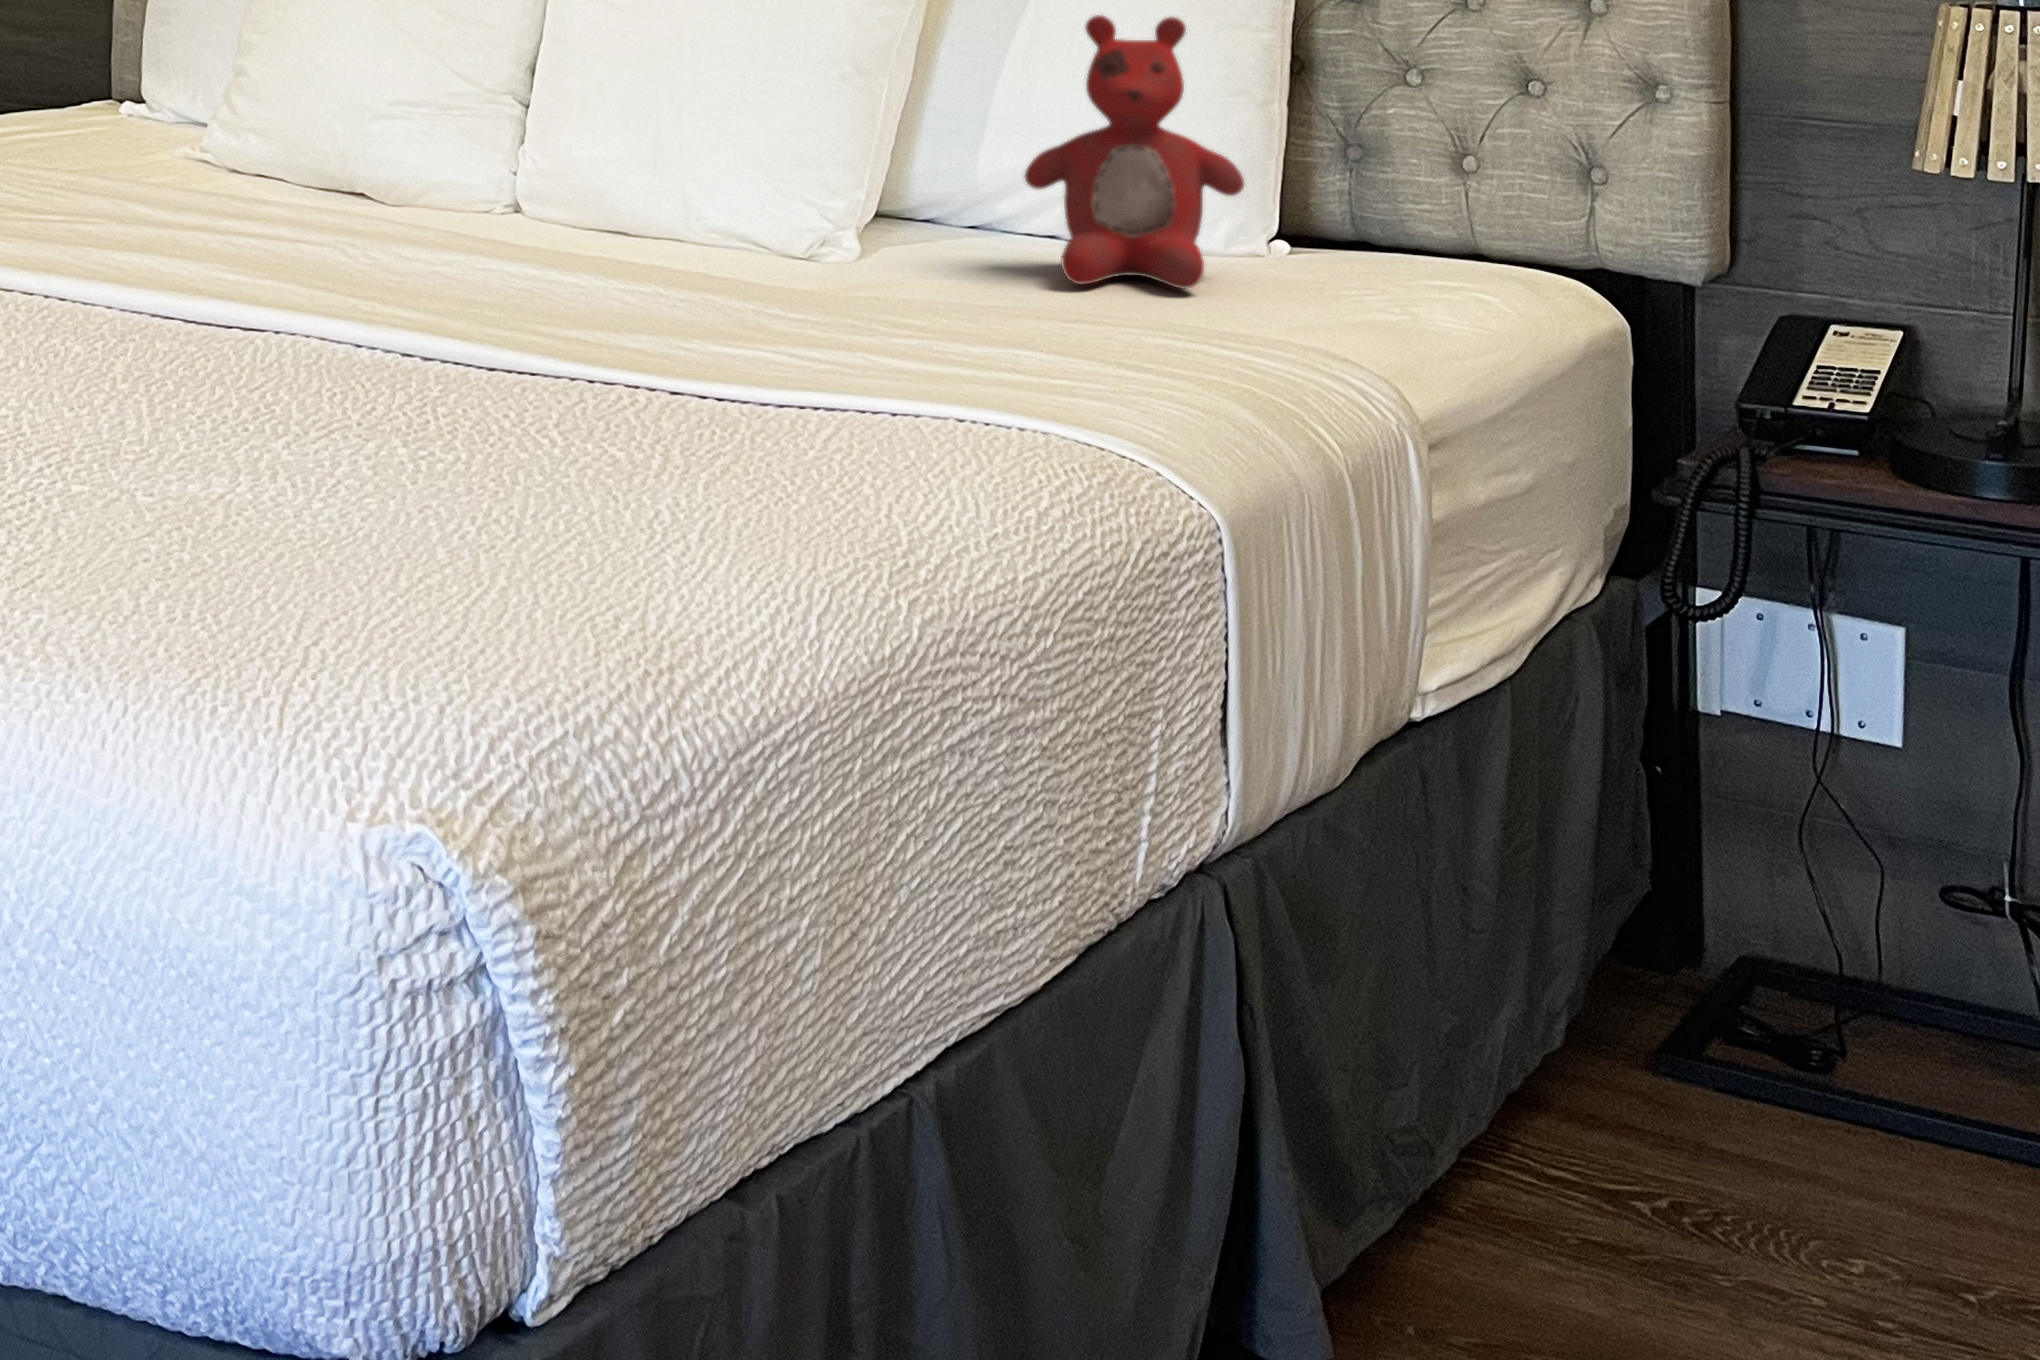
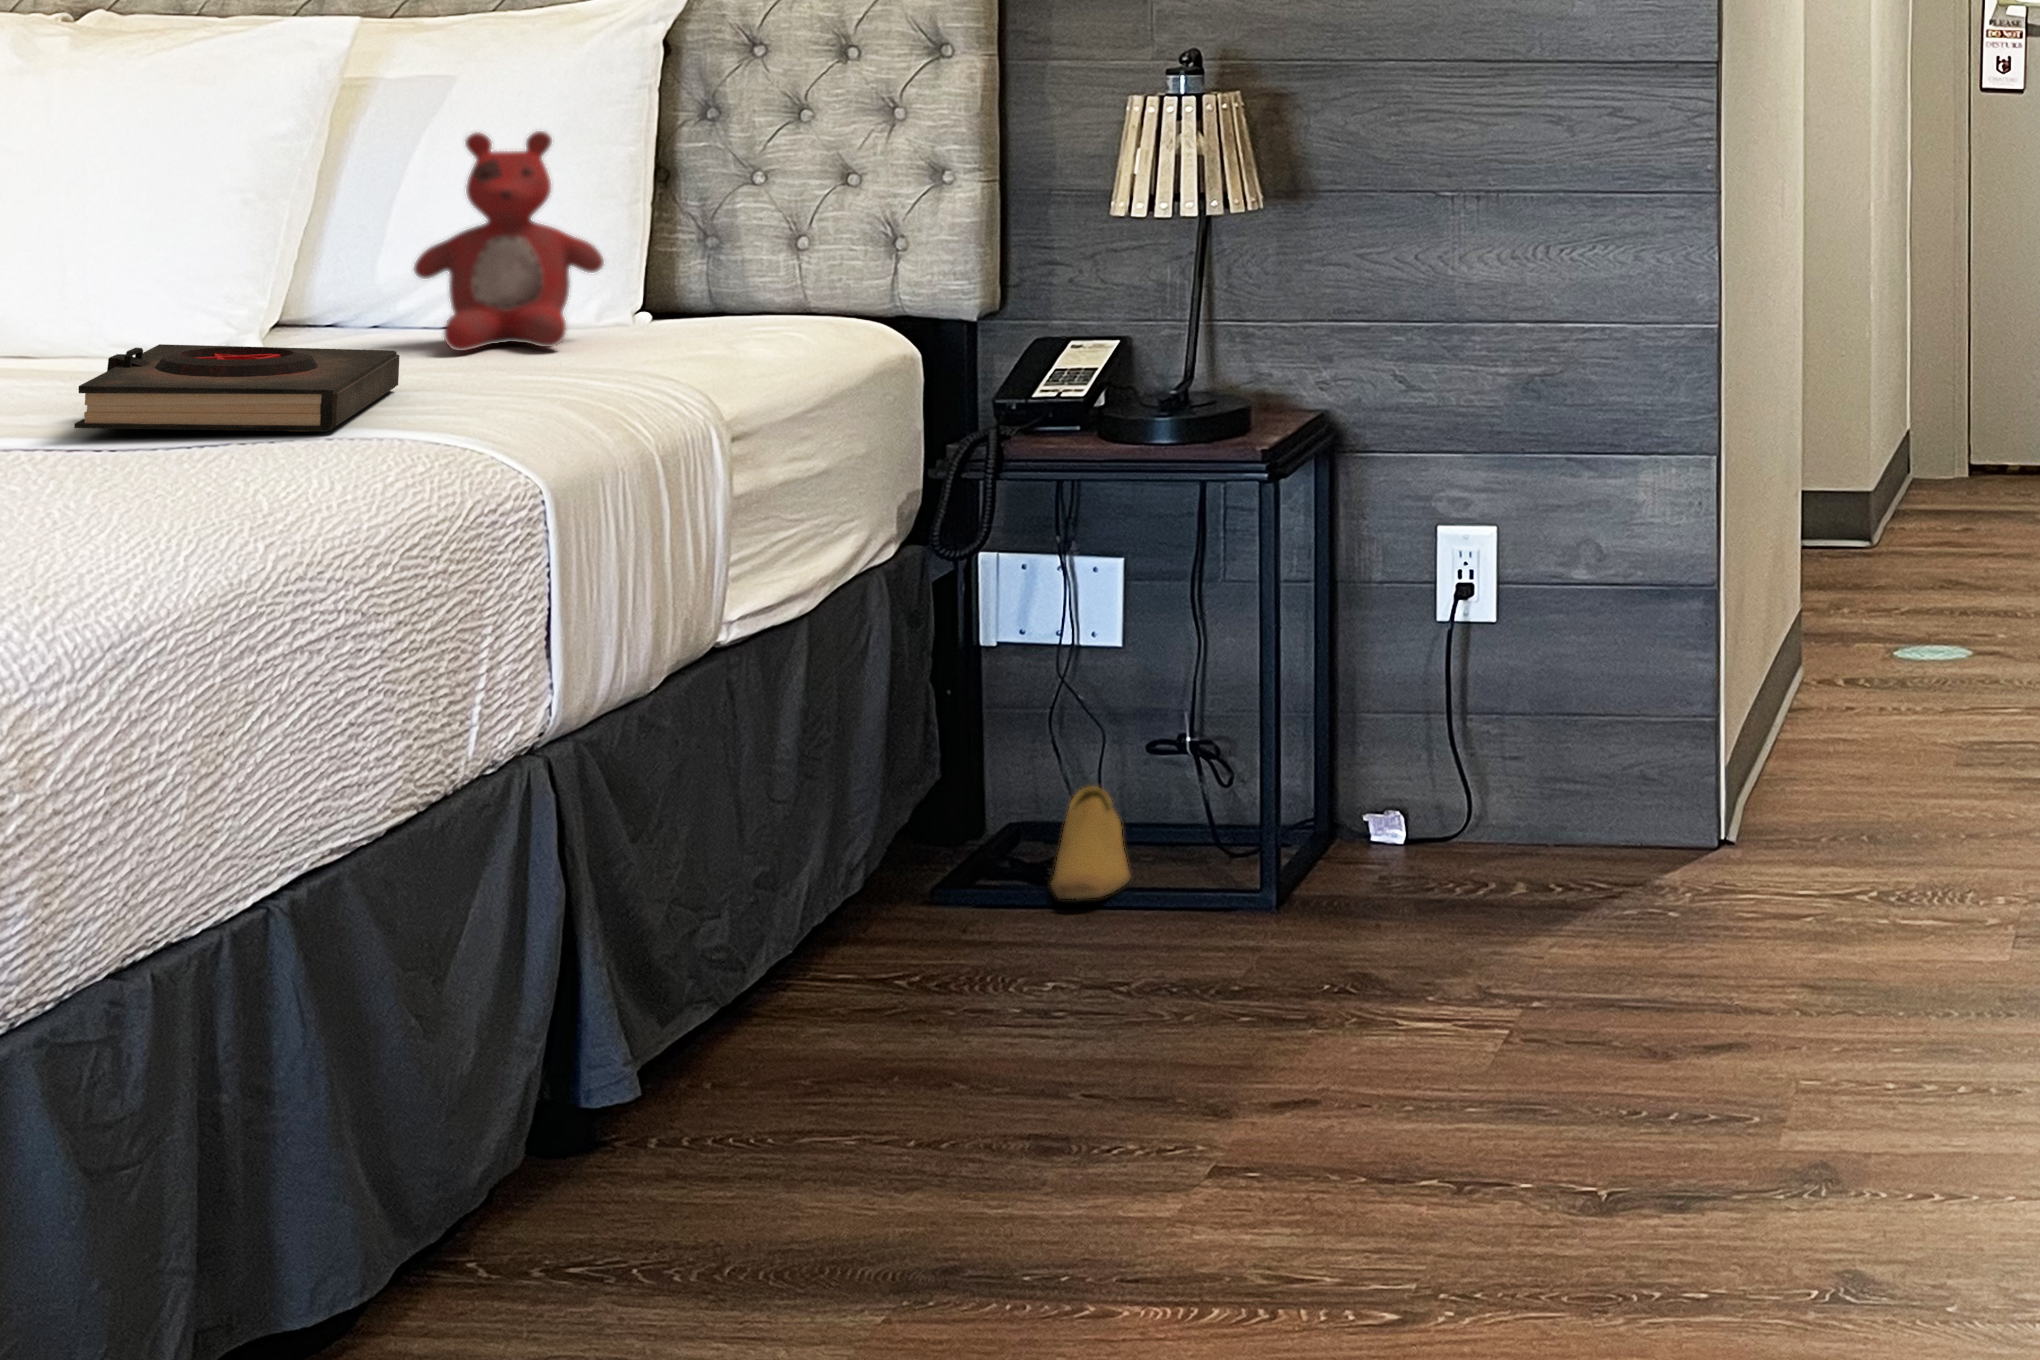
book: none [674,260,1024,406] -> present [74,344,400,431]
shoe: none [1801,922,1915,1101] -> present [1050,786,1131,899]

